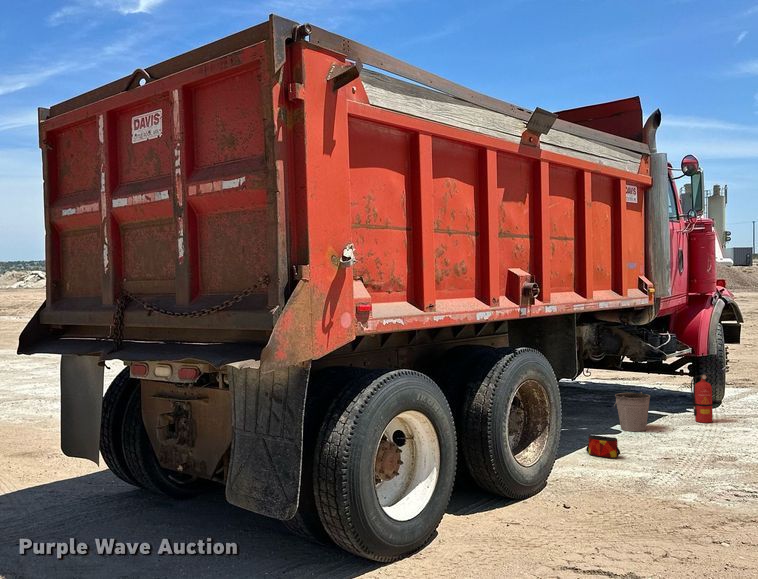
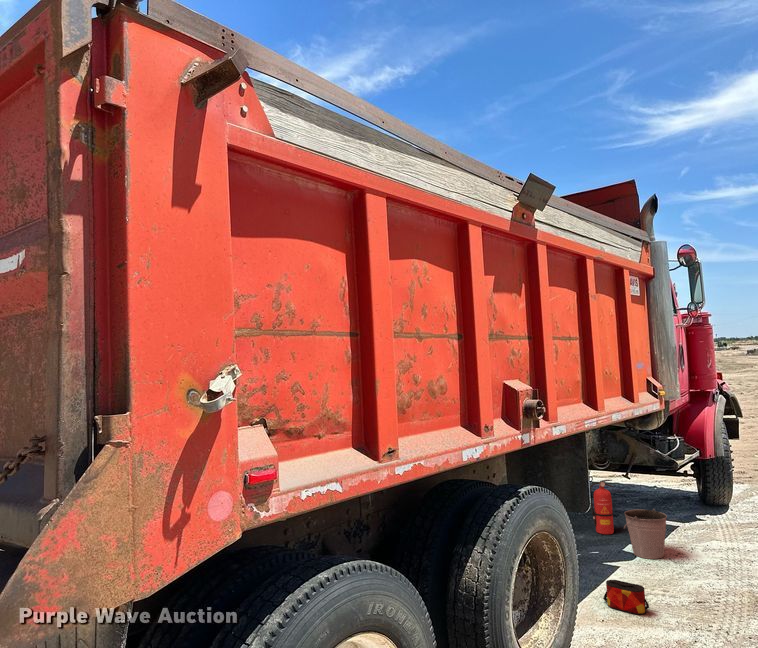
fire extinguisher: present [691,373,714,423] -> present [590,480,614,534]

